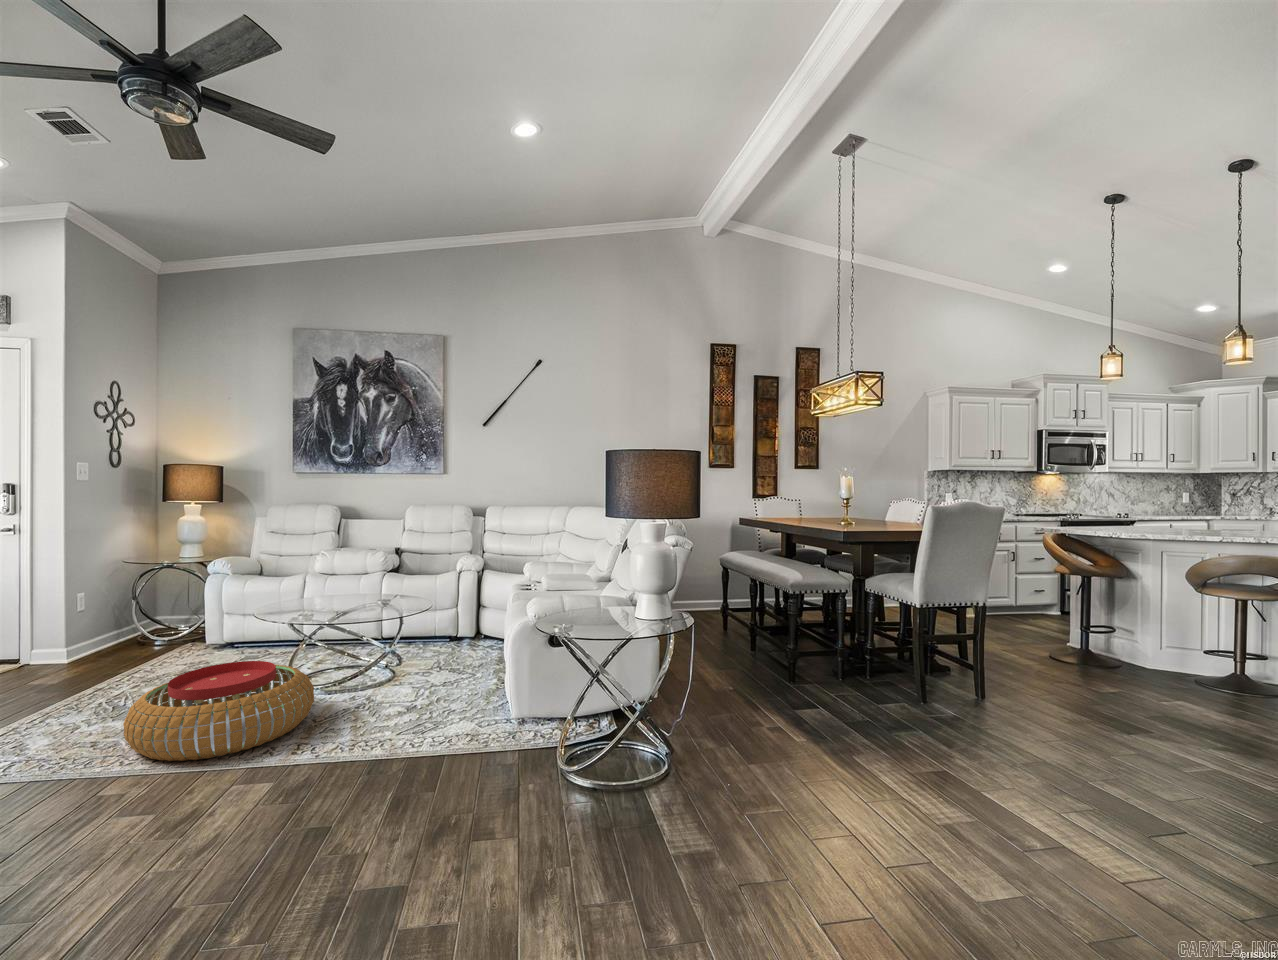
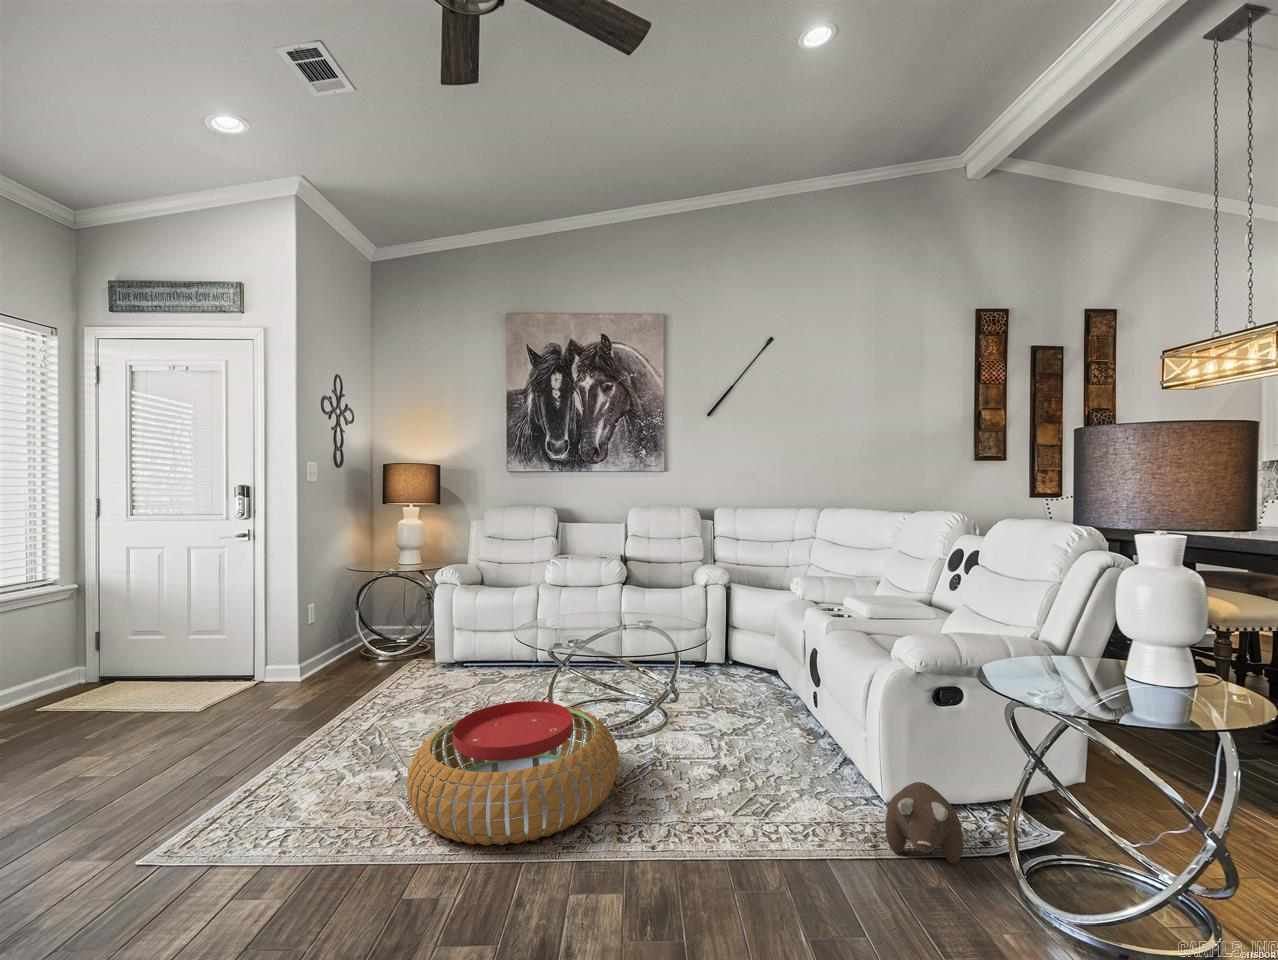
plush toy: none [483,700,537,751] -> present [885,782,963,864]

